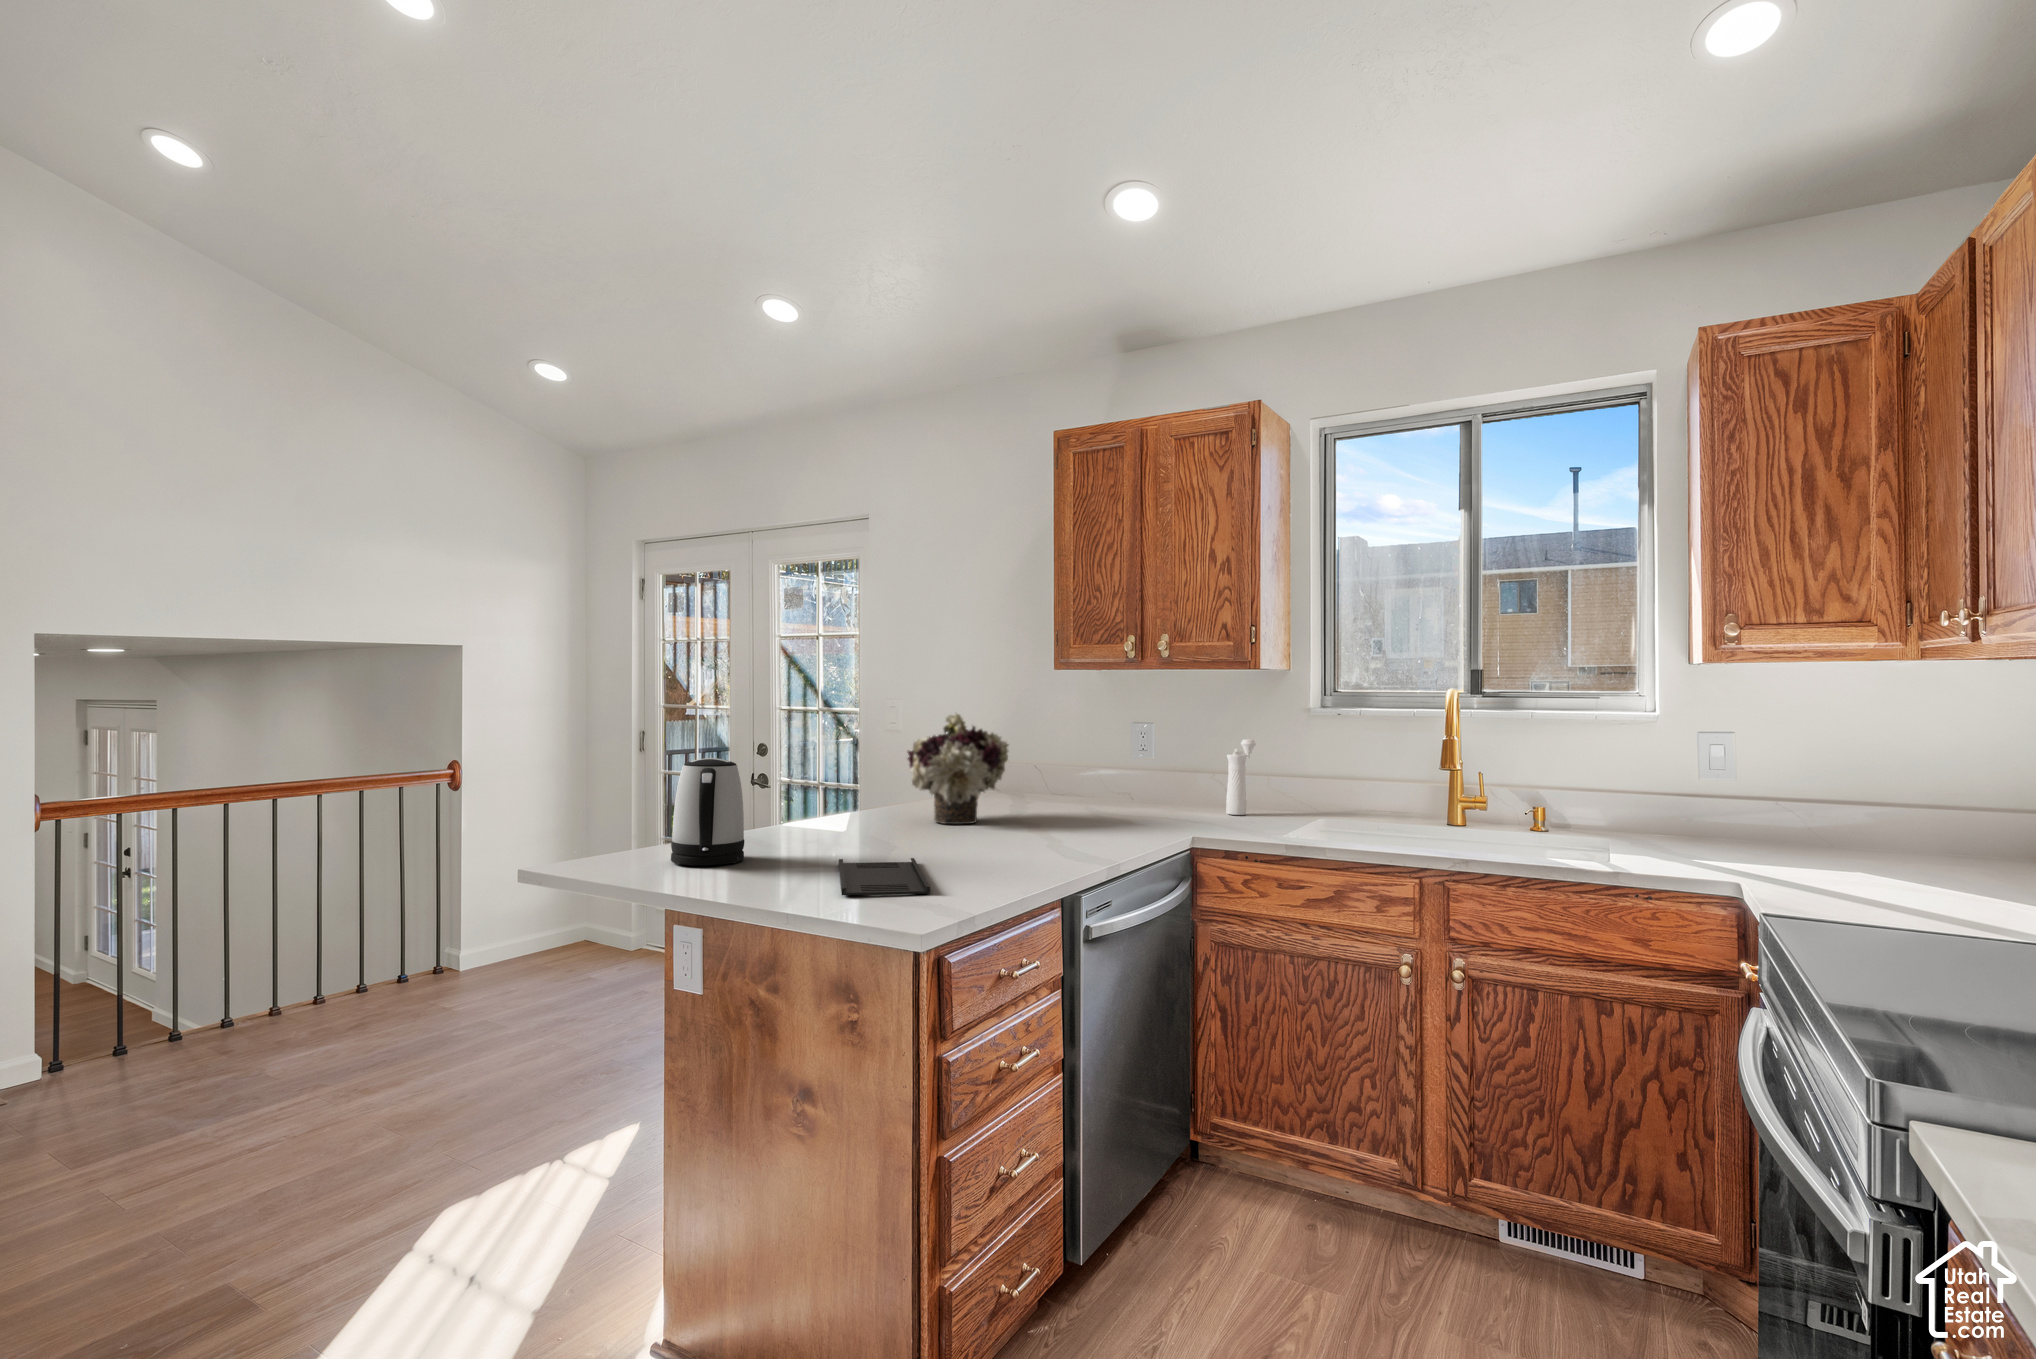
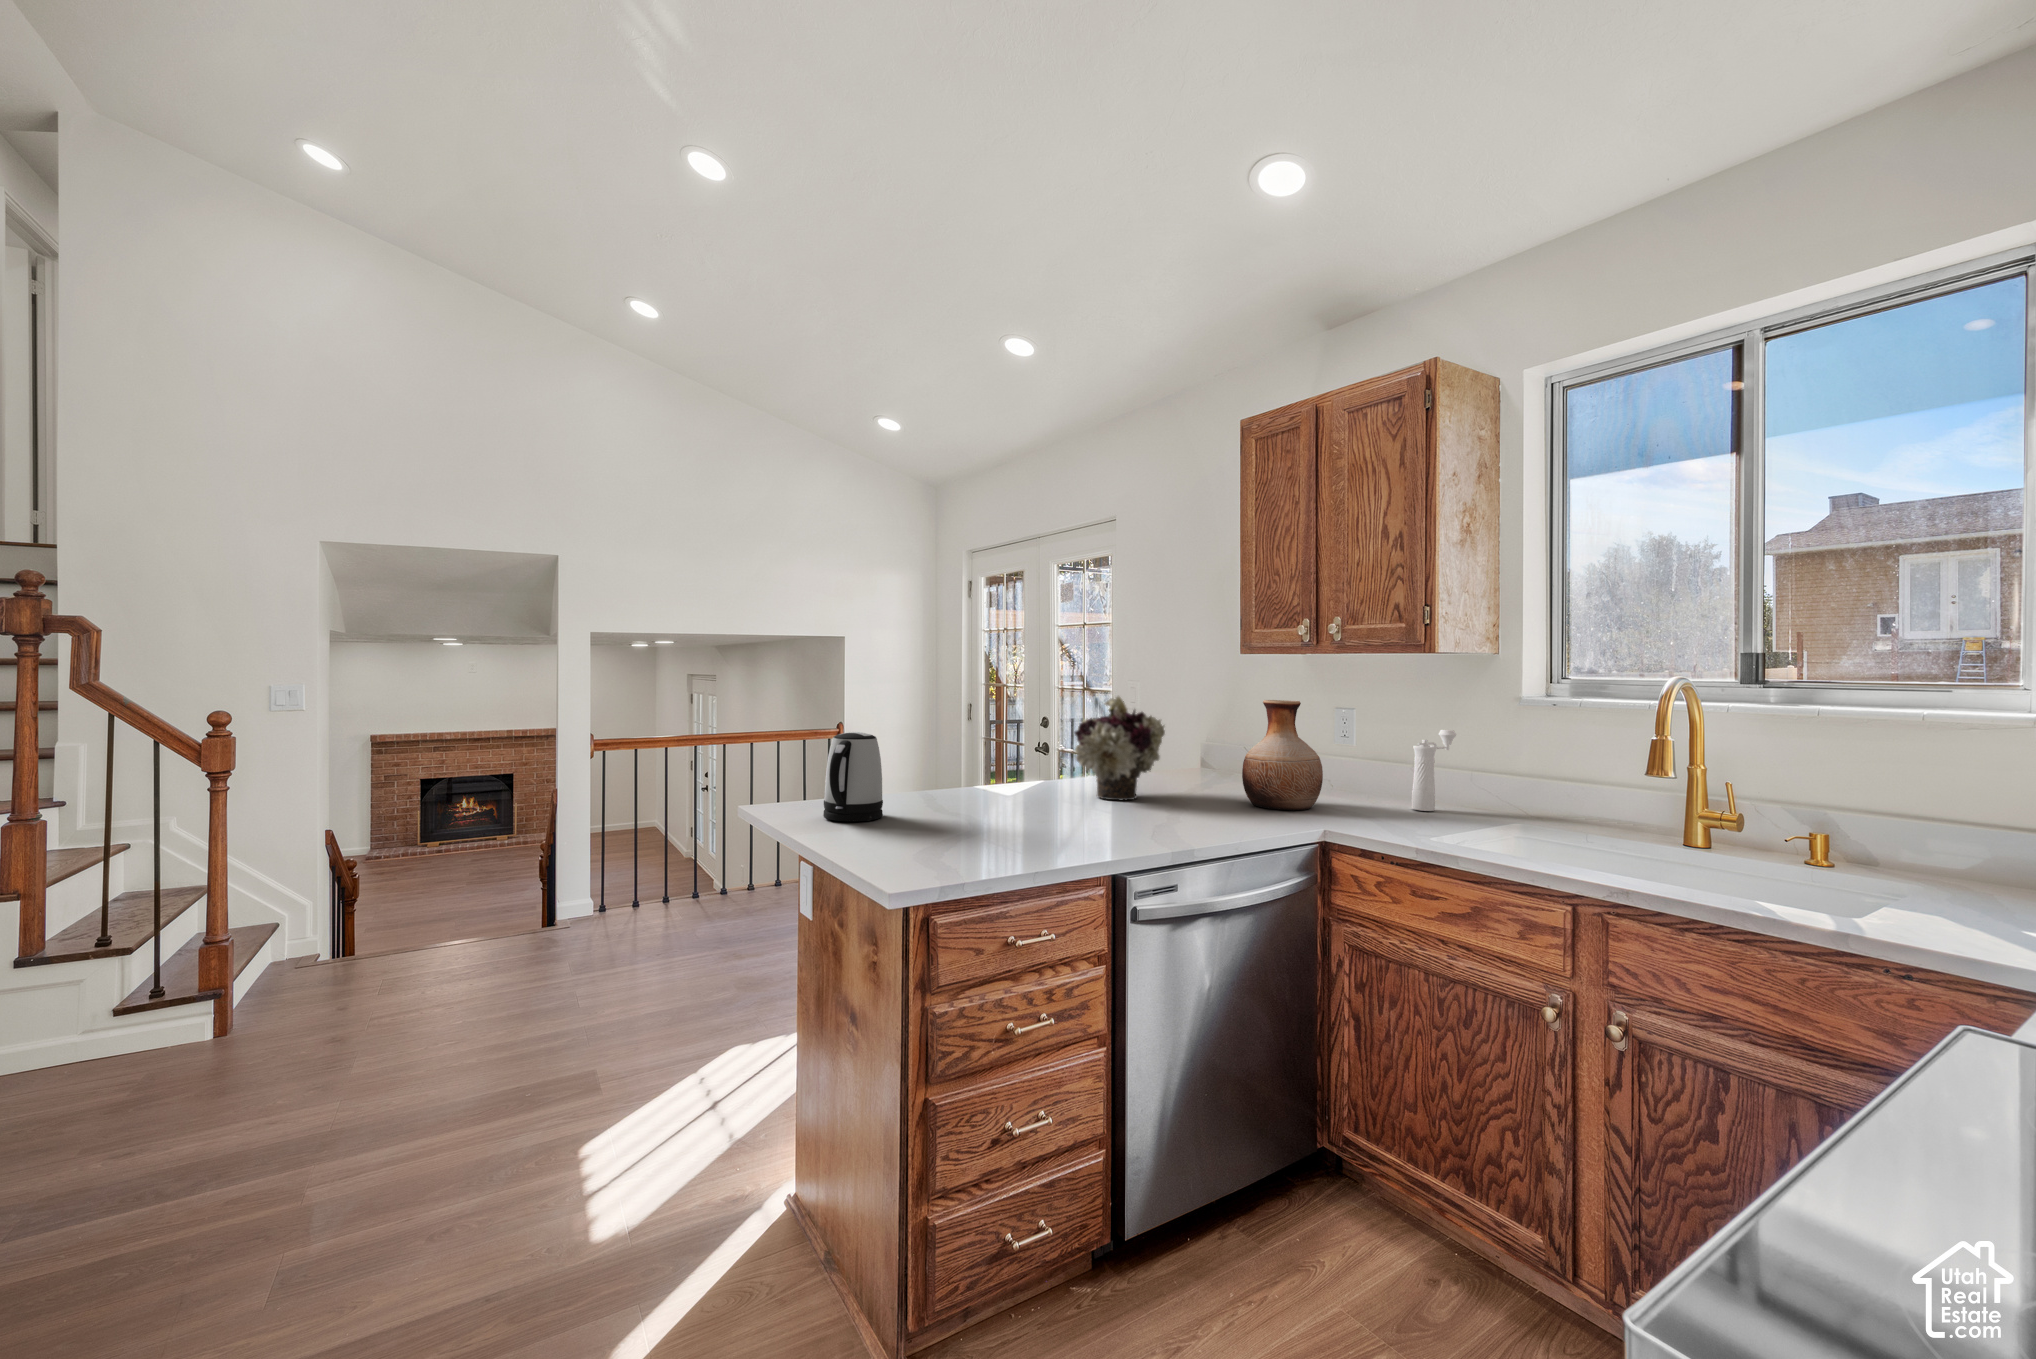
vase: none [1081,714,1158,822] -> present [1242,700,1323,810]
tray: present [839,858,930,895] -> none [885,825,1005,866]

